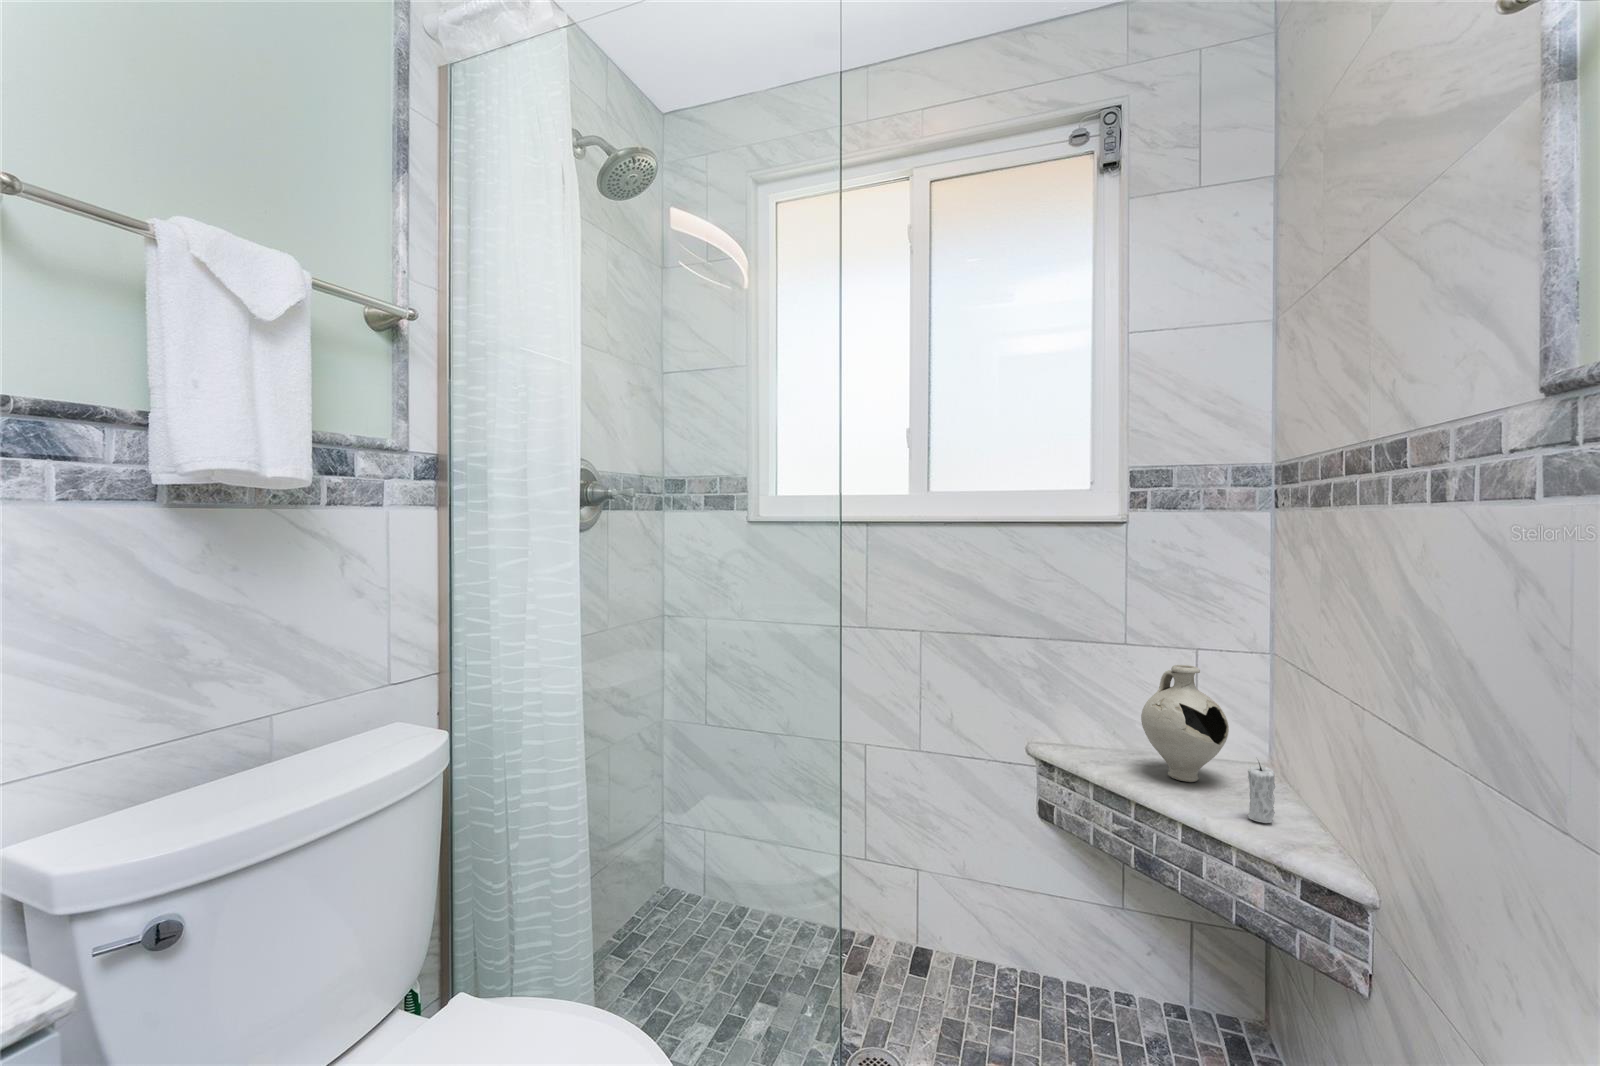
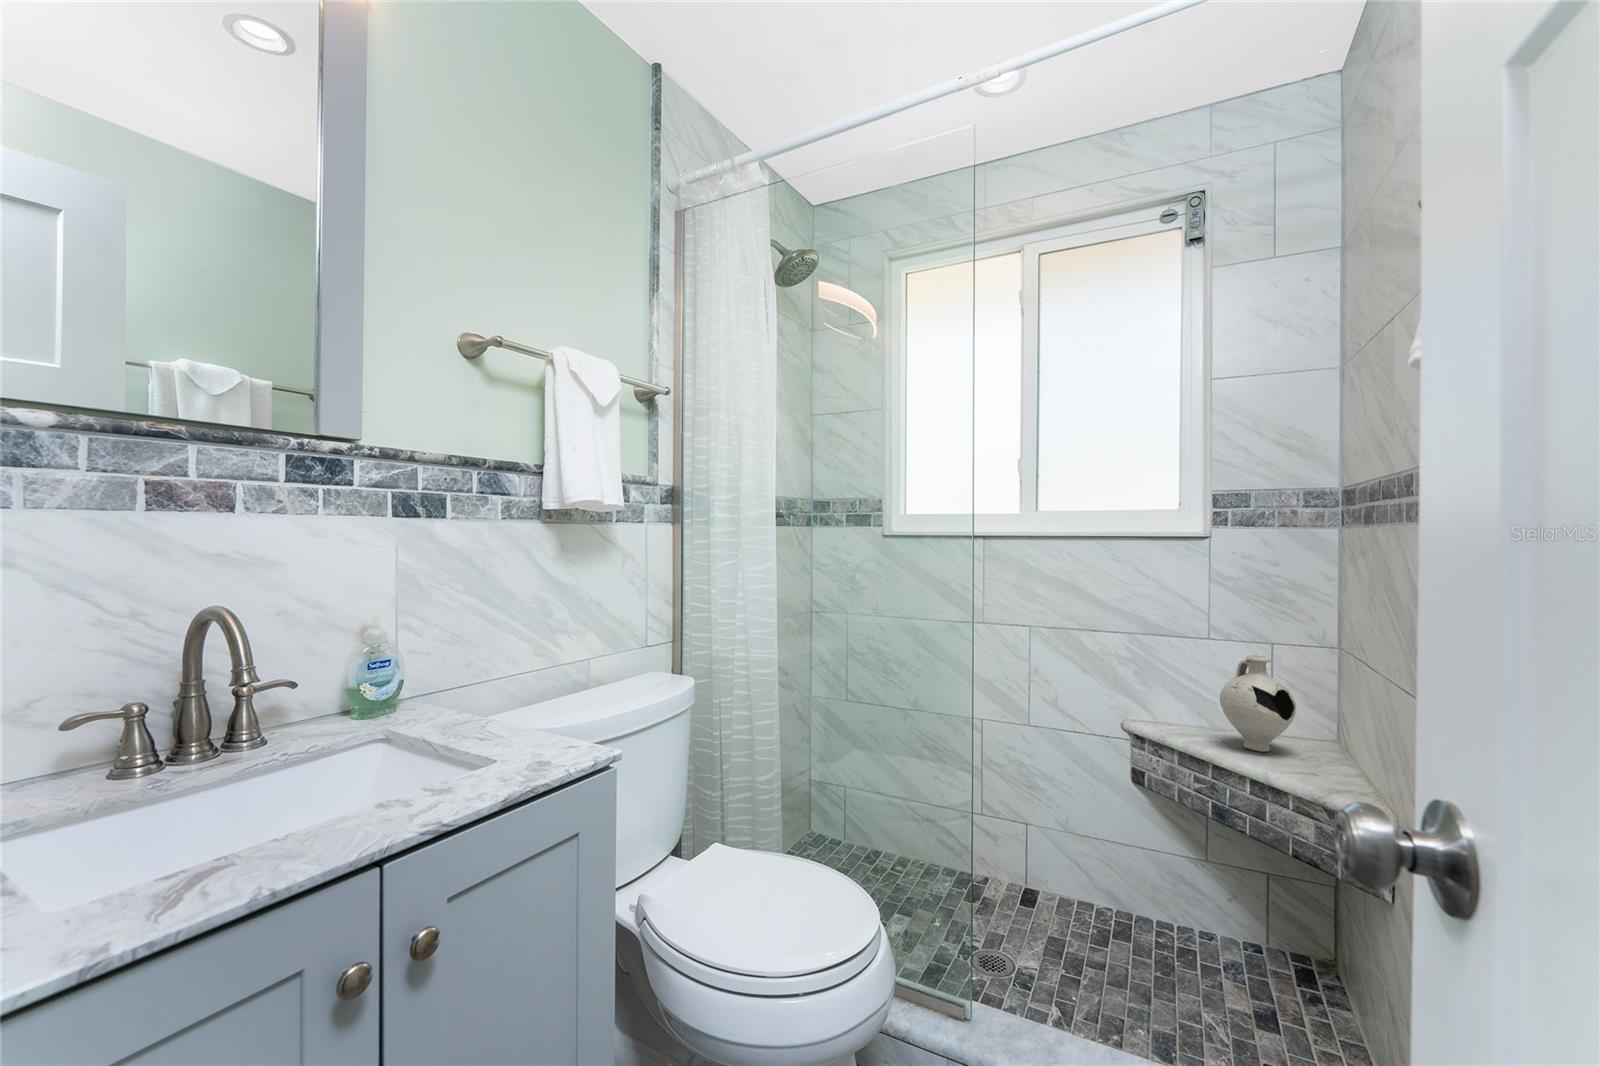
candle: present [1248,763,1275,823] -> none [1306,726,1330,780]

